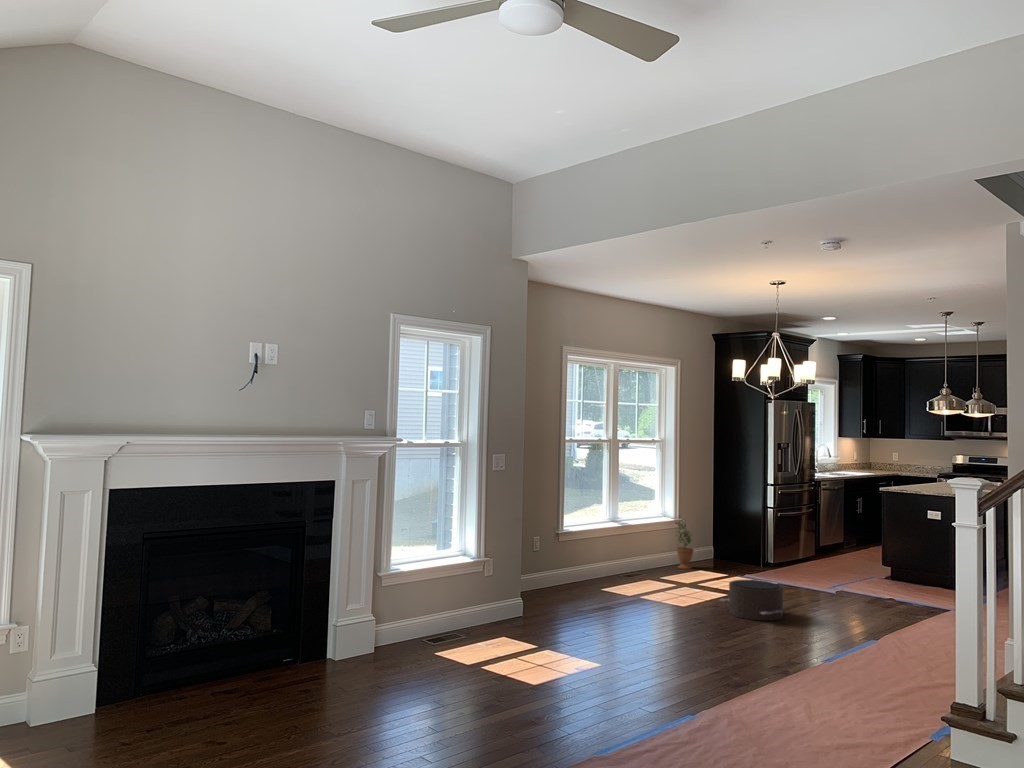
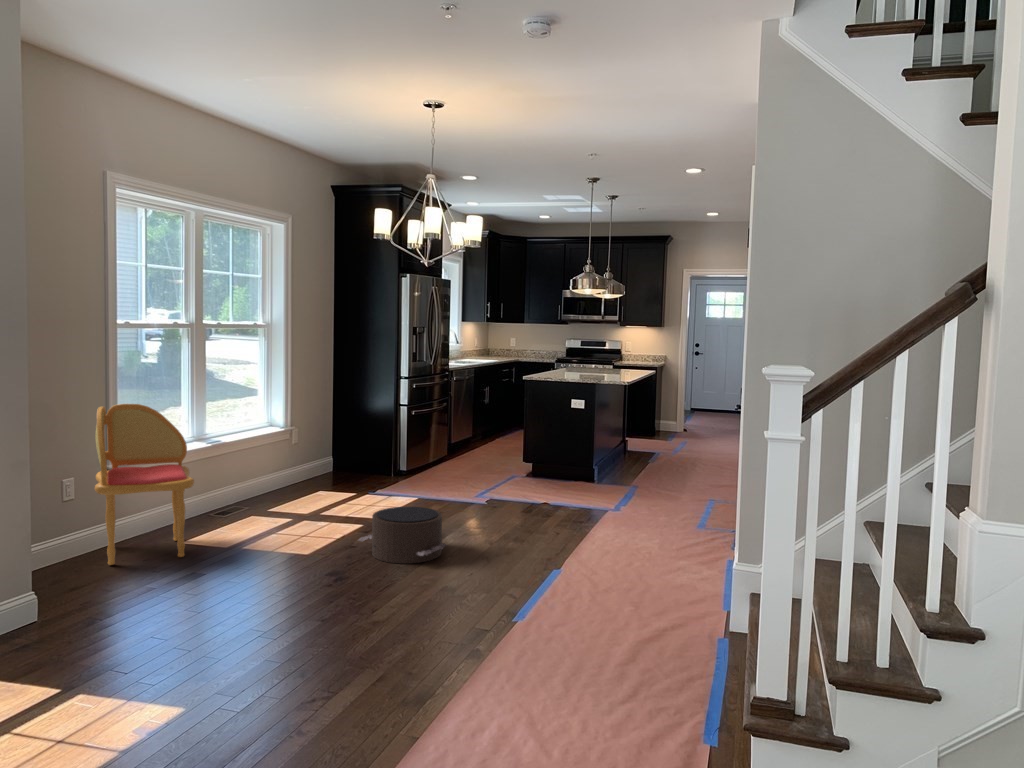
dining chair: none [550,493,609,597] -> present [95,404,194,565]
potted plant: present [676,522,693,569] -> none [286,427,312,491]

